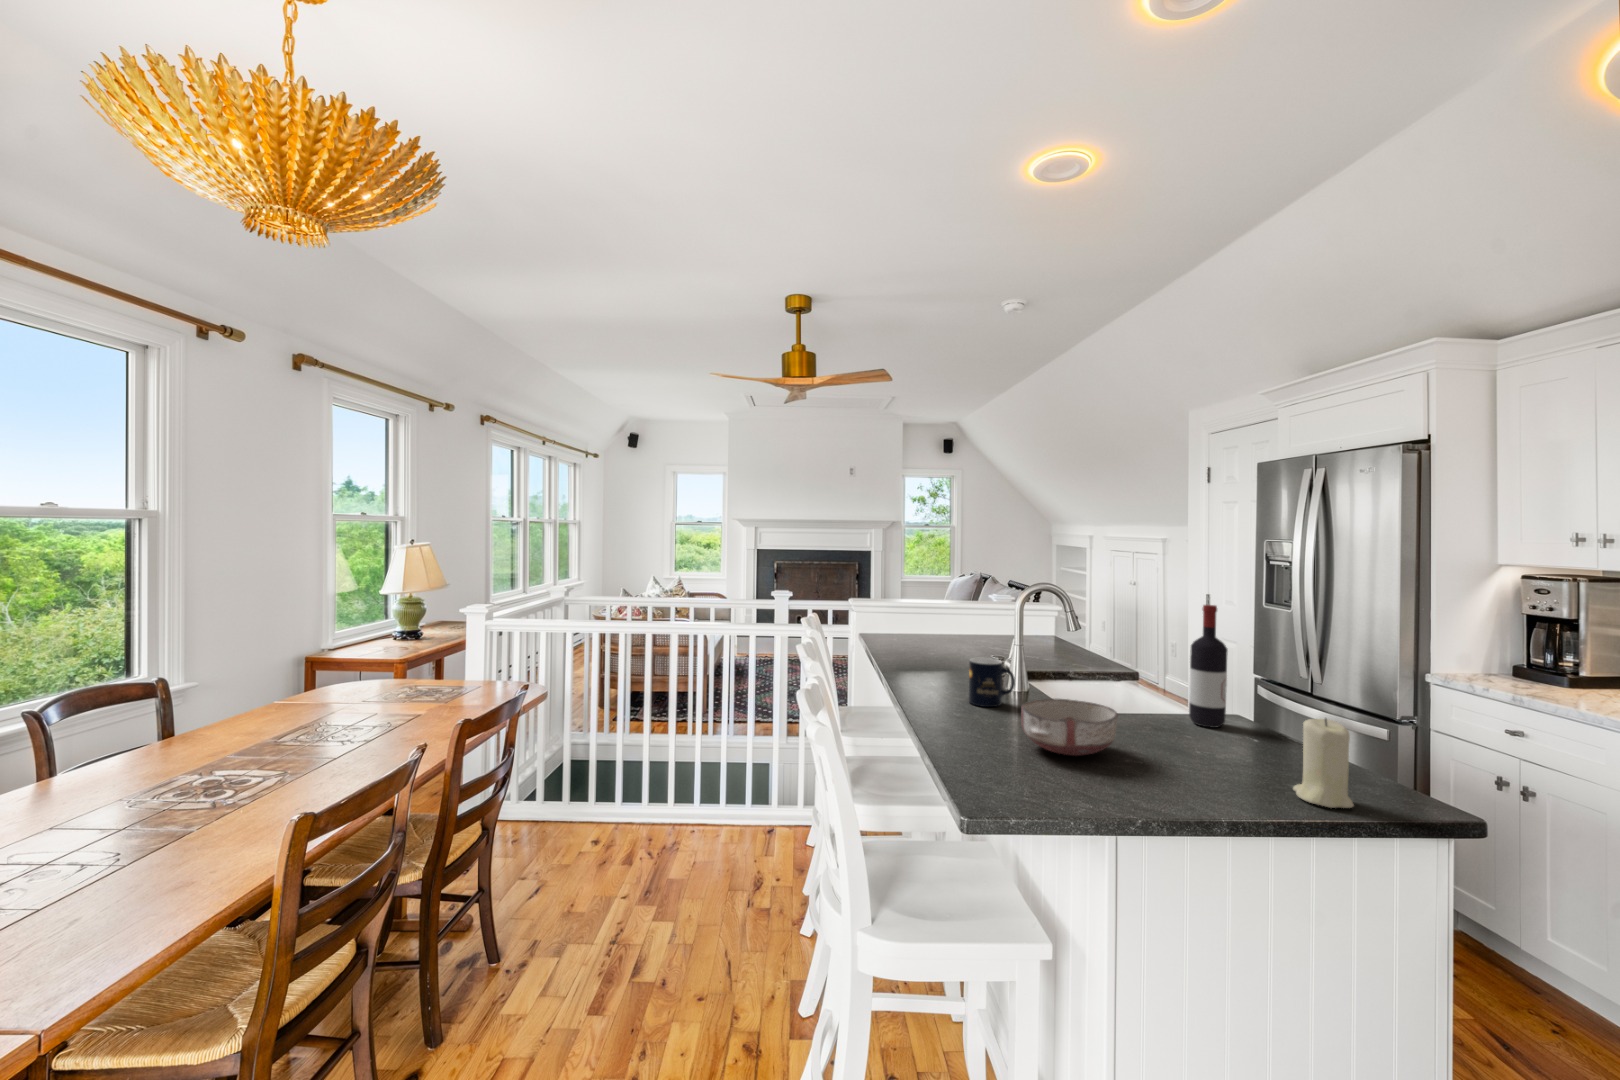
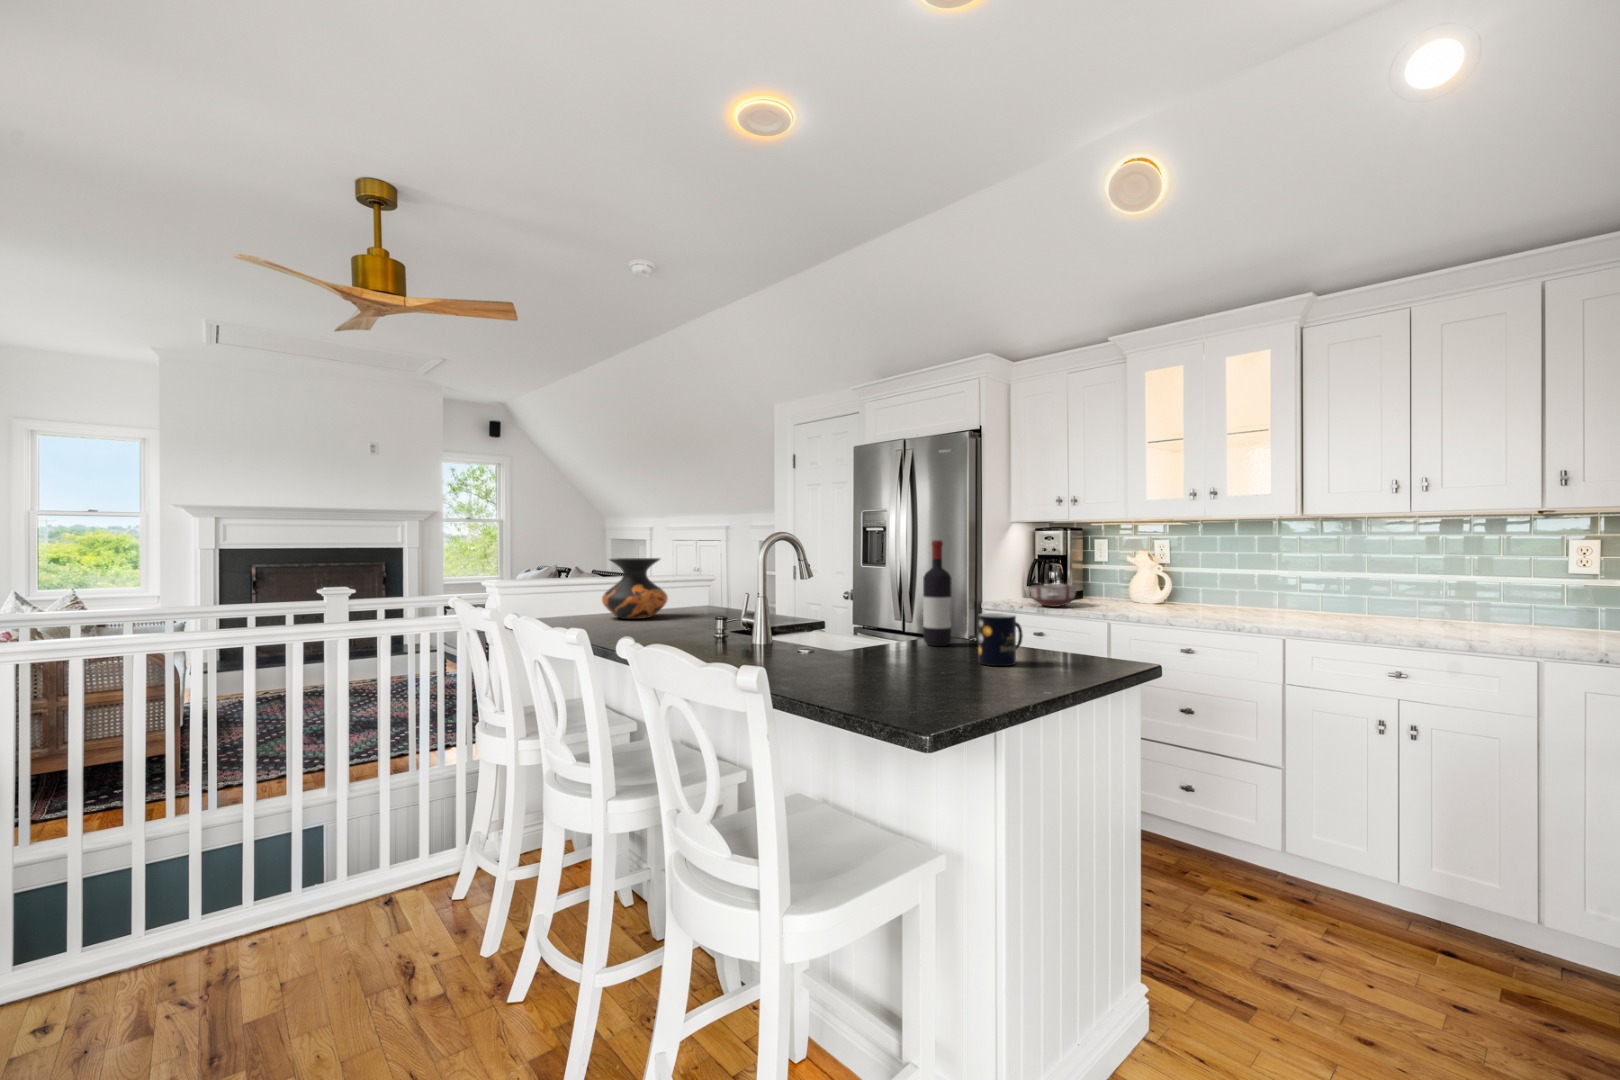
vase: none [935,585,994,642] -> present [602,558,668,619]
mug: present [969,658,1015,707] -> present [978,613,1023,666]
ceramic bowl: present [1021,699,1118,756] -> present [1030,584,1076,607]
candle: present [1293,718,1353,808] -> none [1053,605,1097,672]

